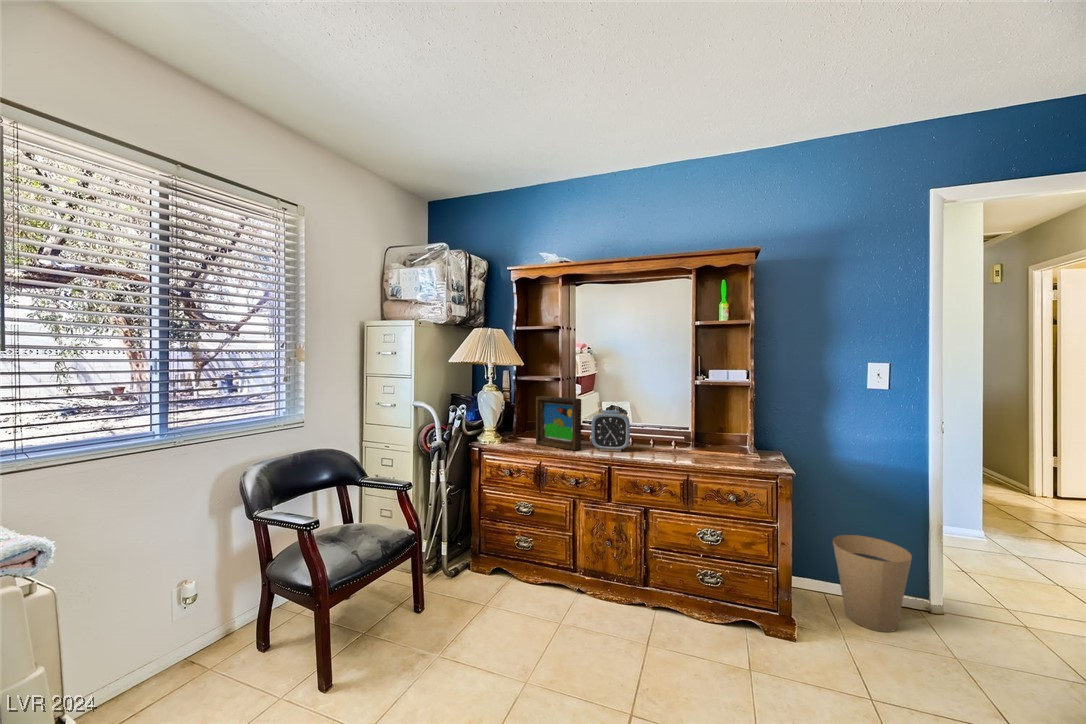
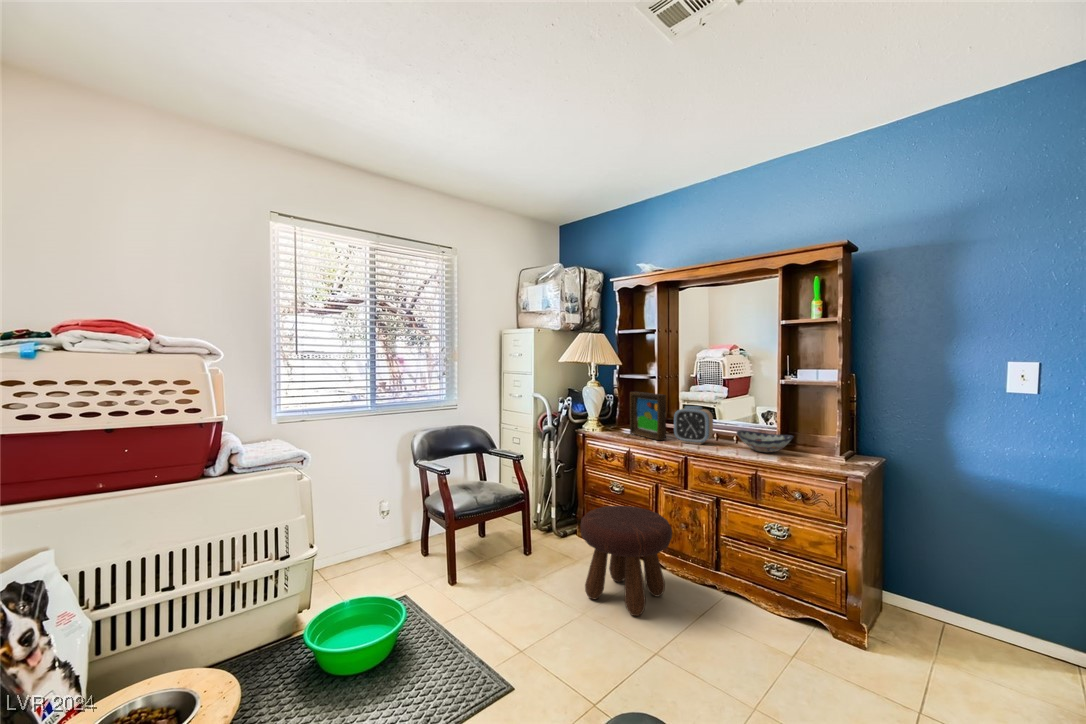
decorative bowl: none [657,434,713,455] -> present [737,430,793,452]
footstool: none [506,531,614,667] -> present [581,506,672,616]
trash can: present [833,535,912,632] -> none [940,558,1043,673]

